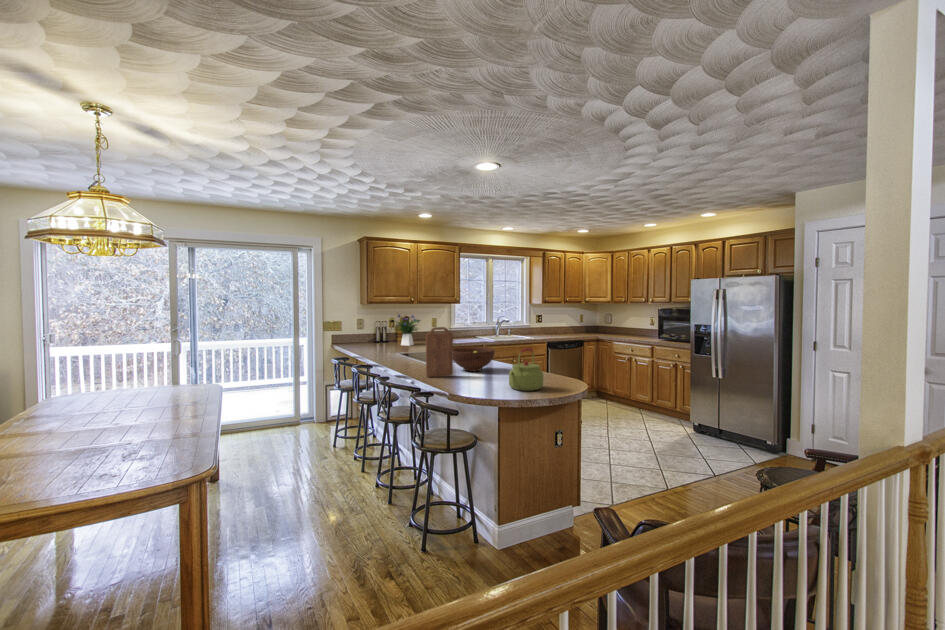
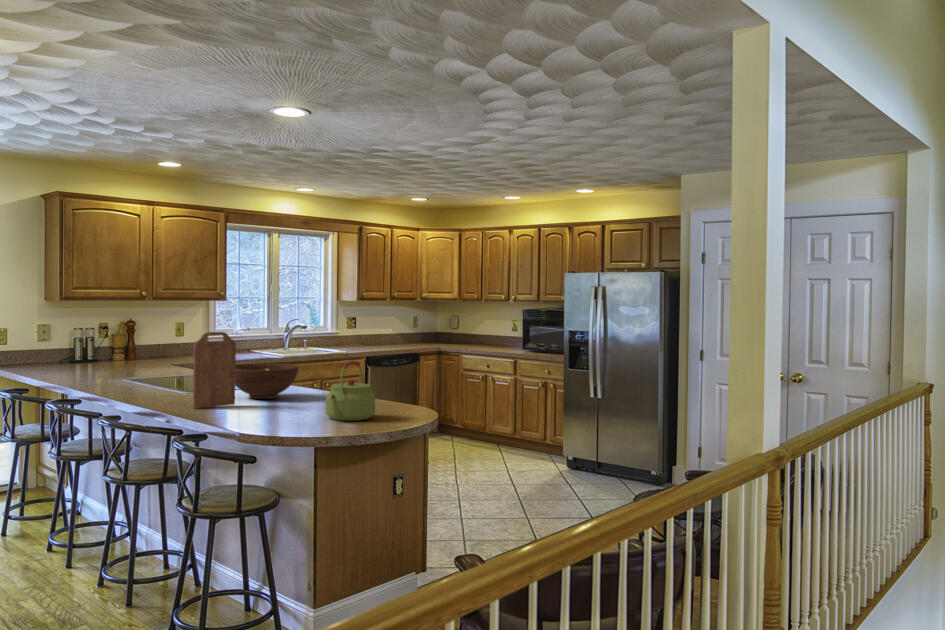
flower arrangement: present [395,314,420,346] -> none [107,310,165,365]

